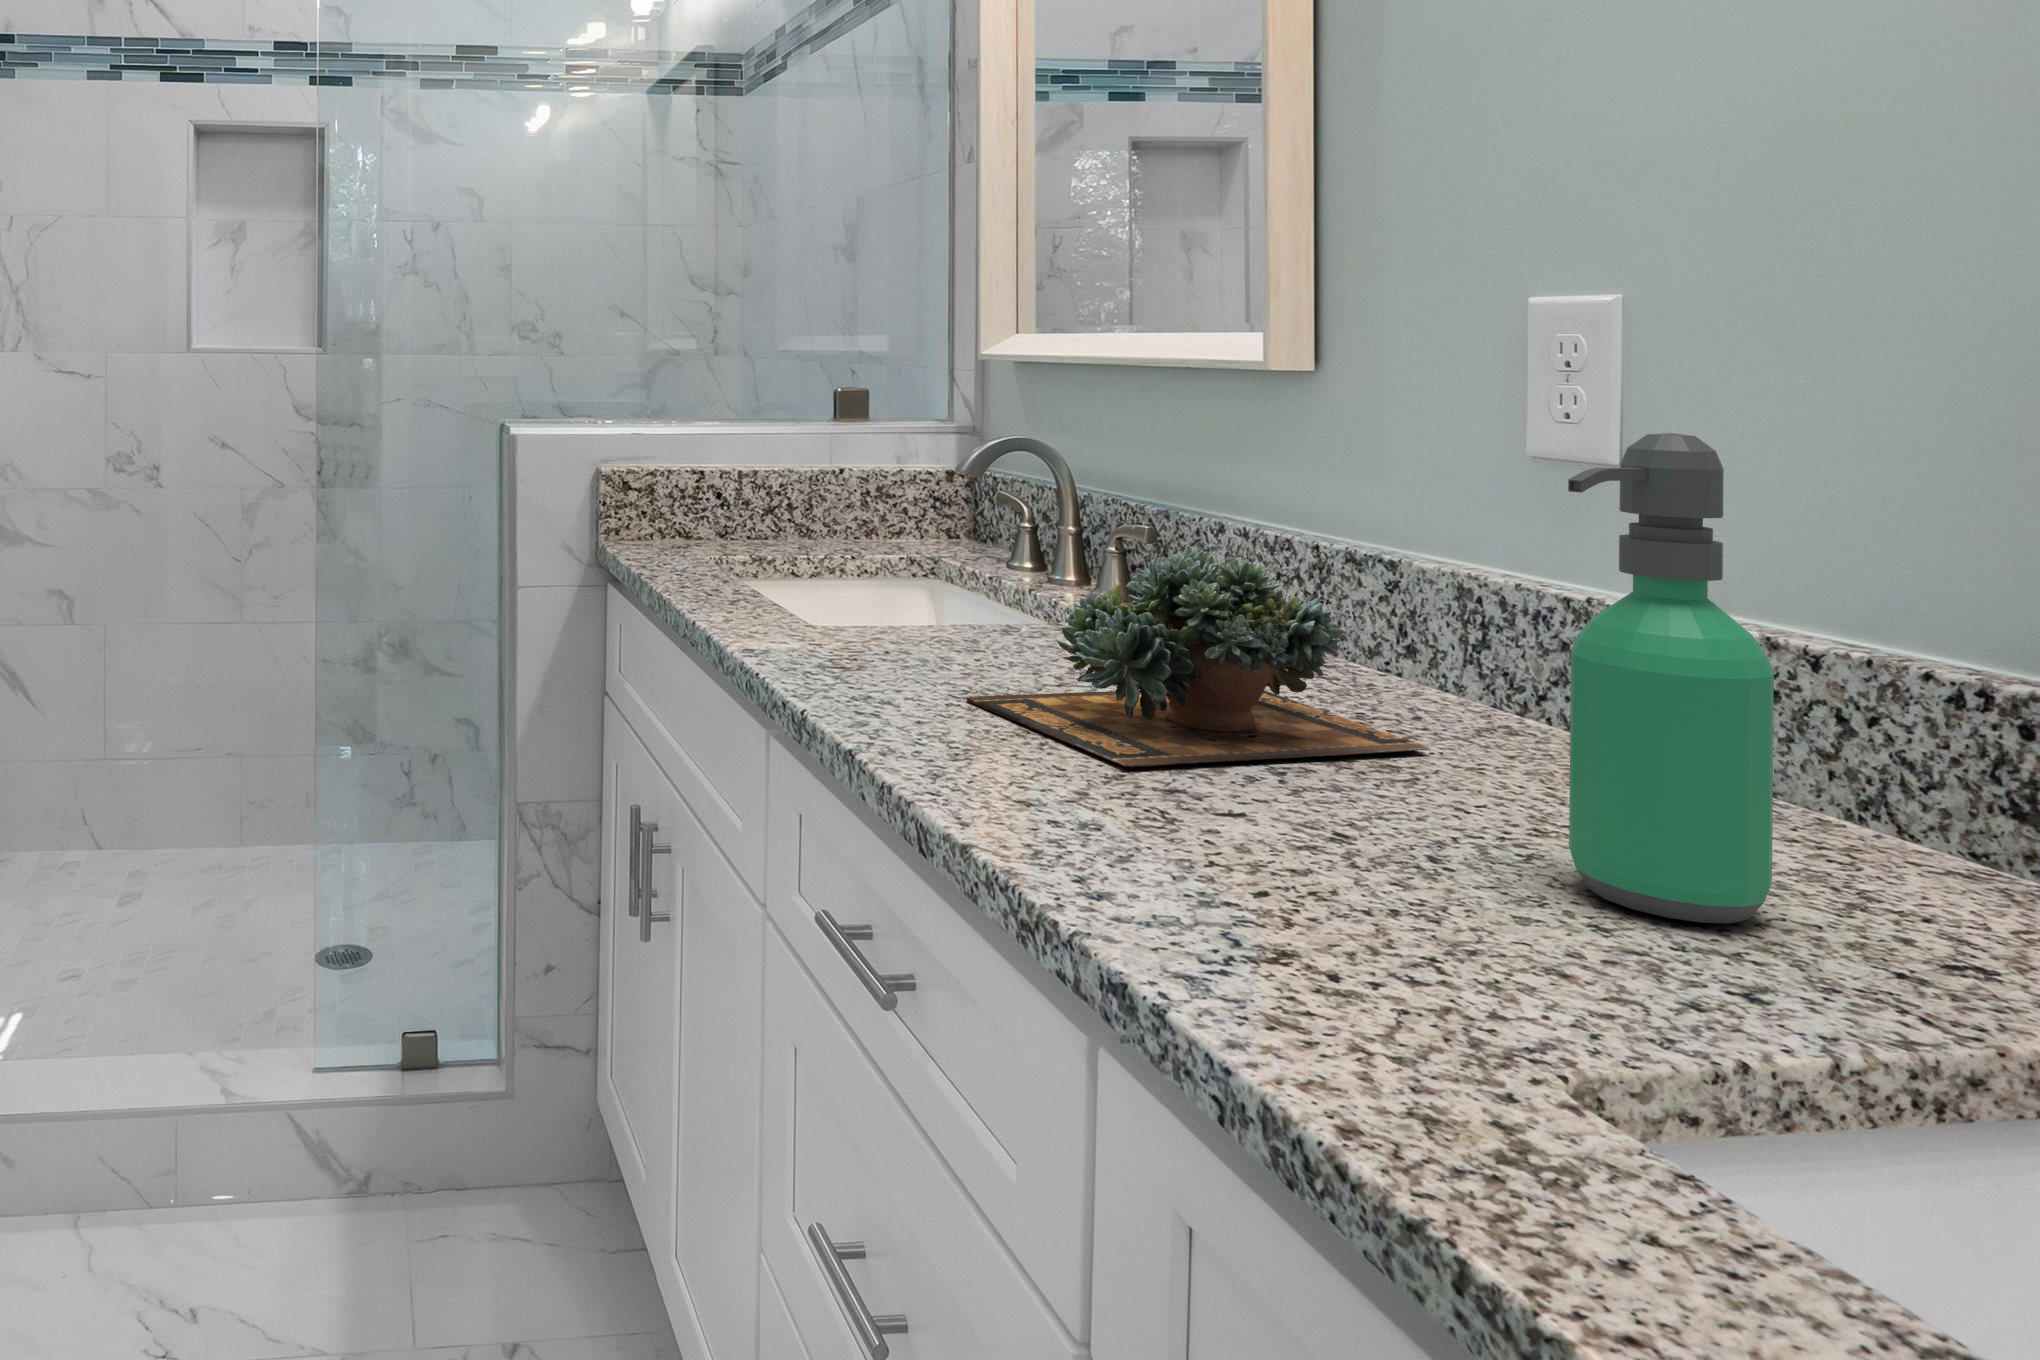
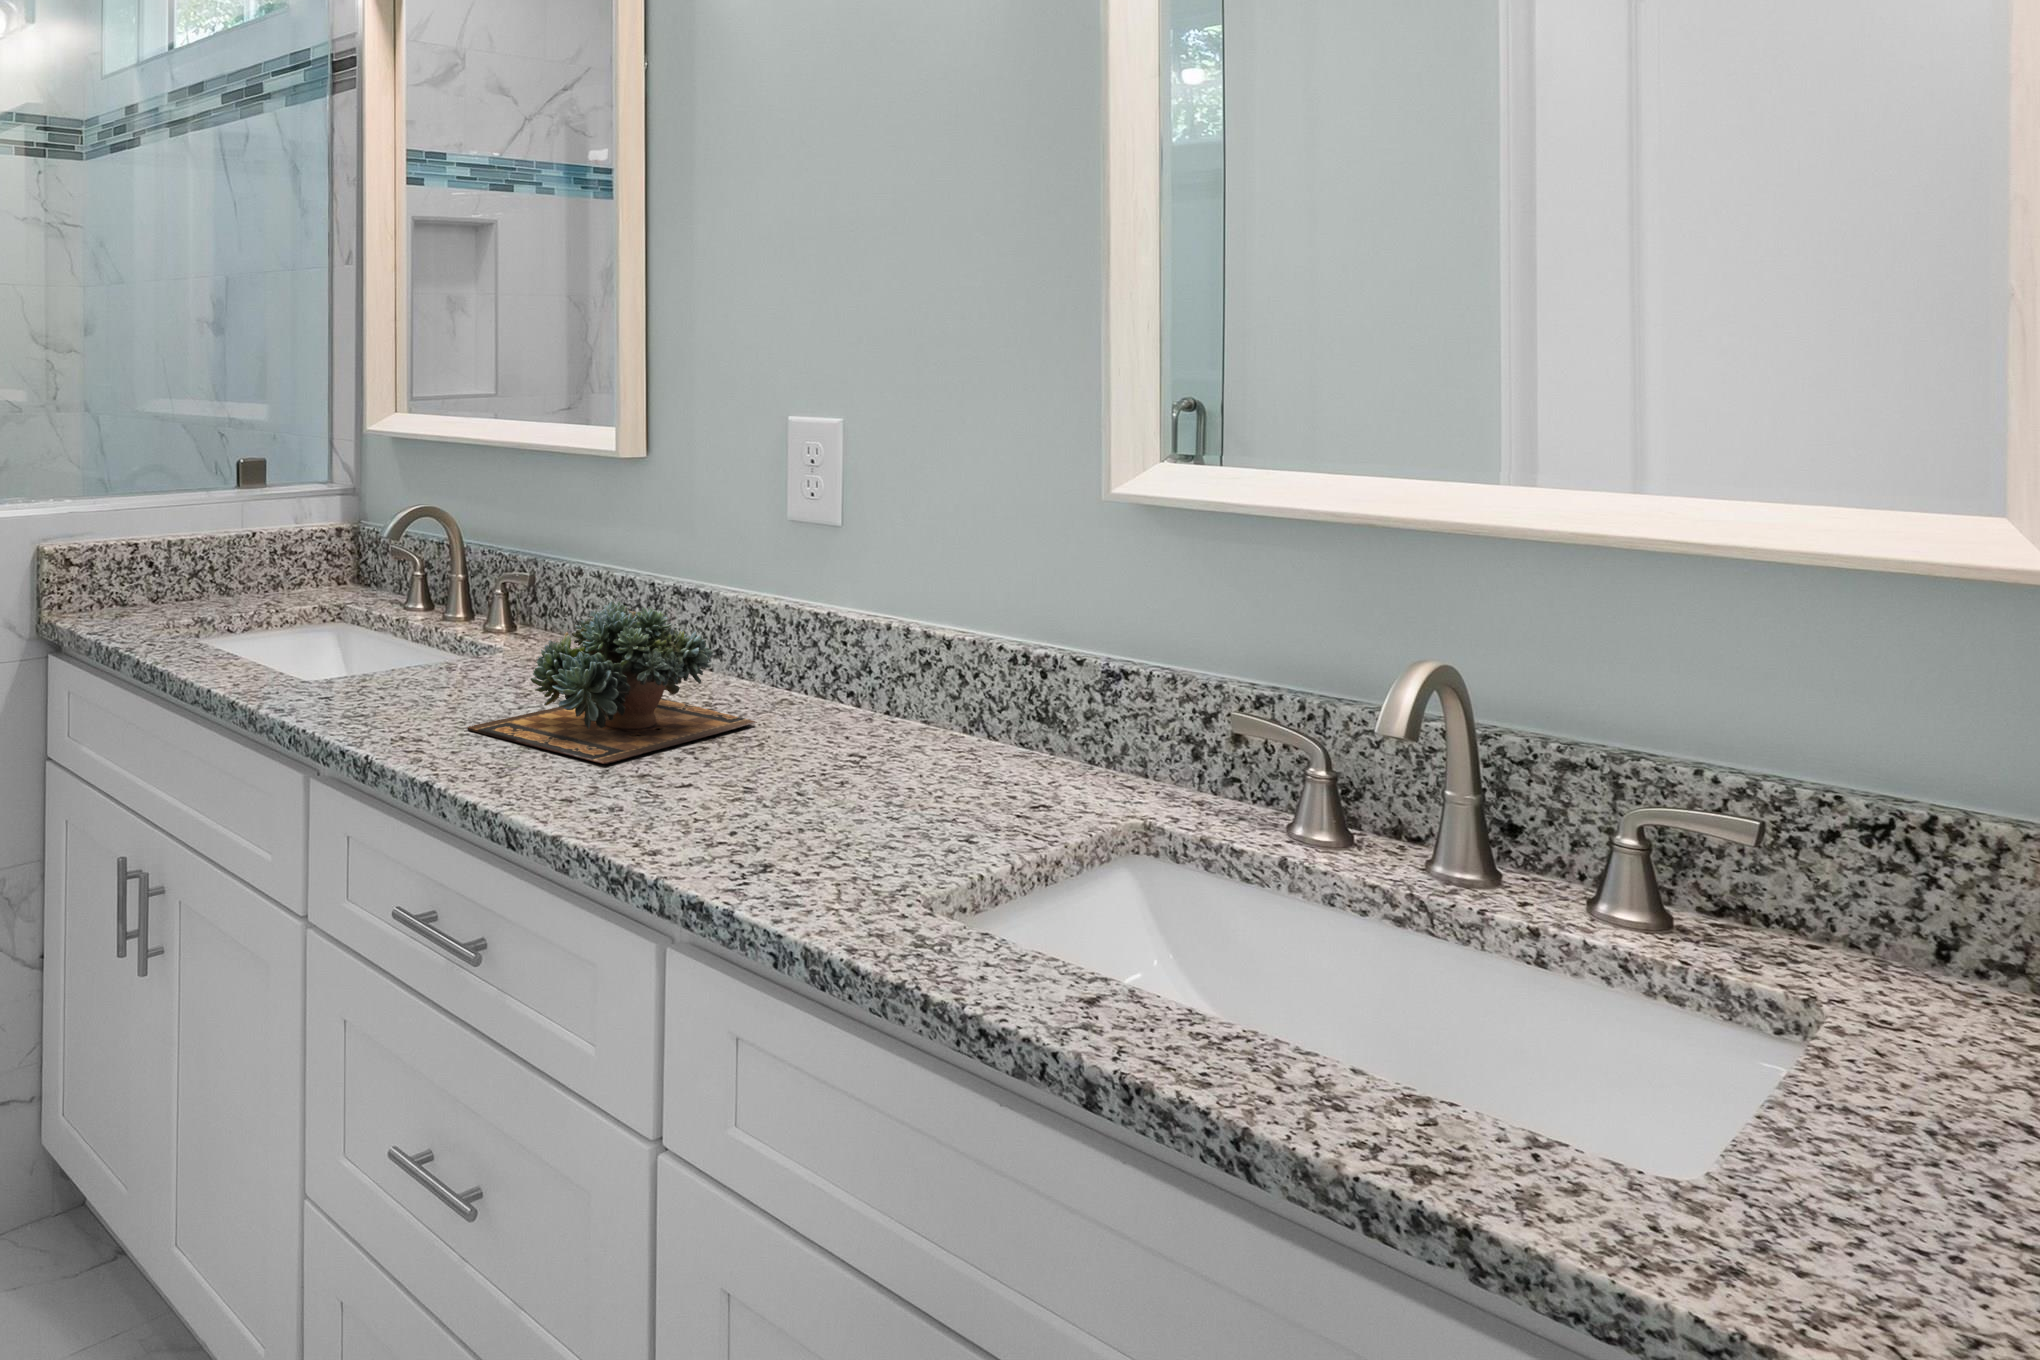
soap dispenser: present [1568,433,1774,923] -> none [866,530,962,808]

